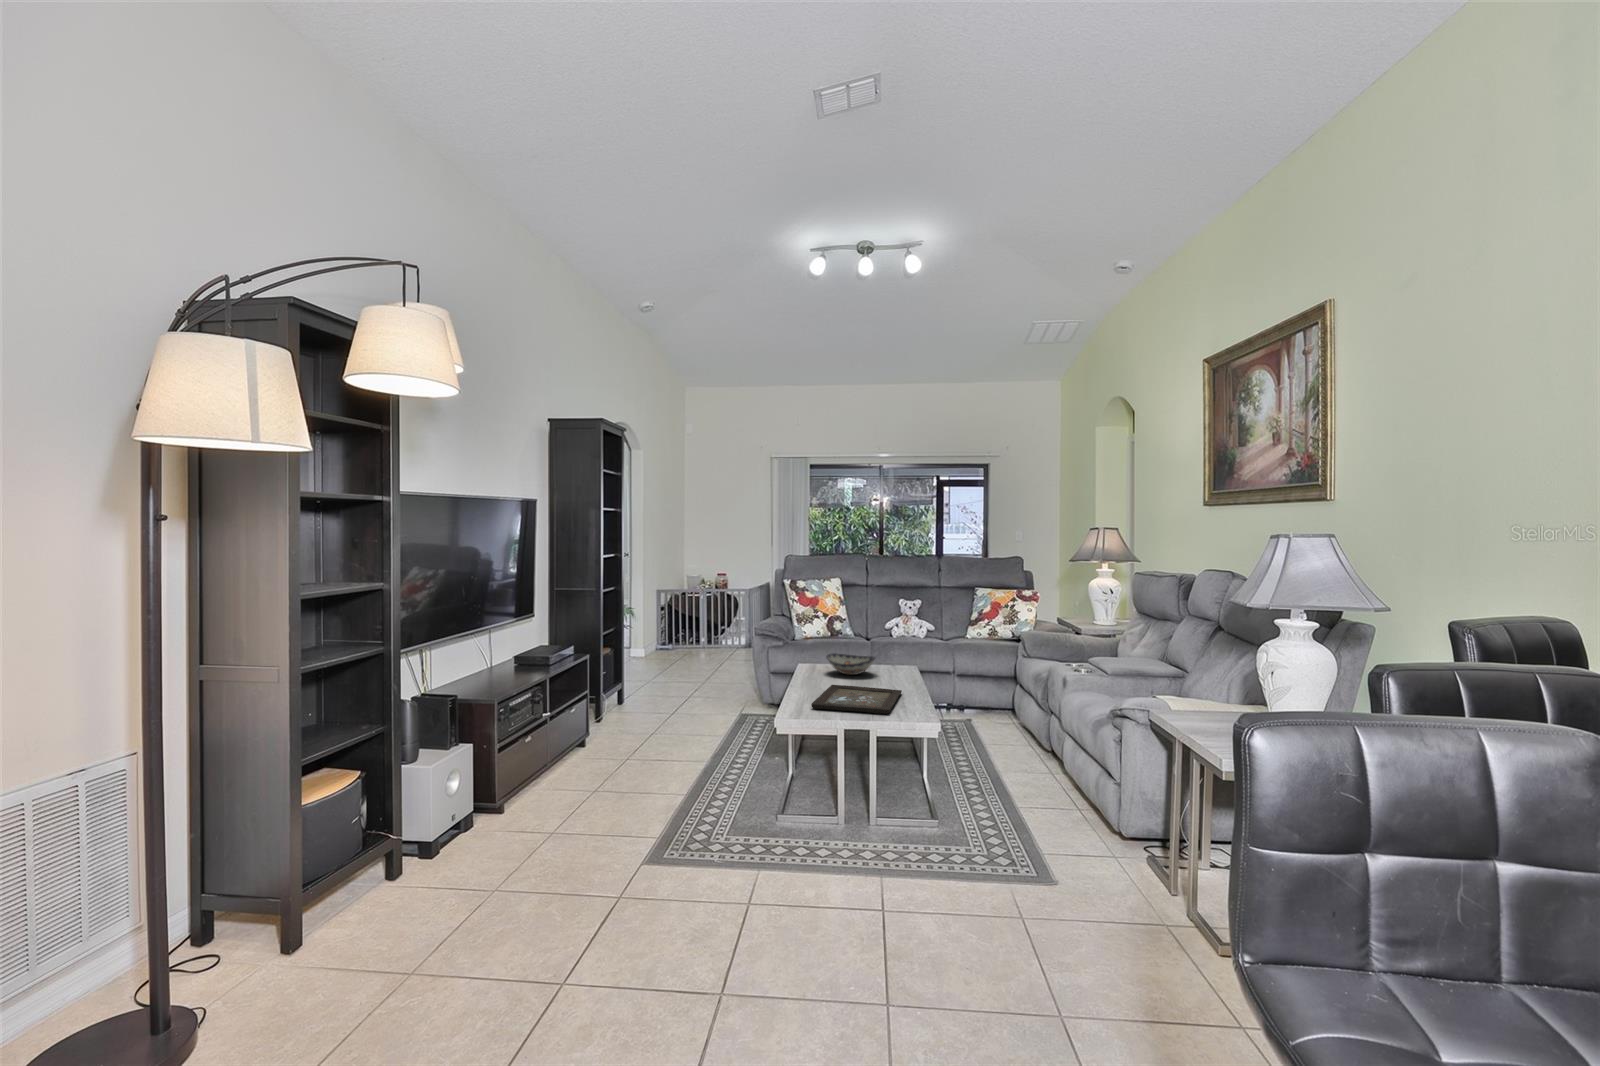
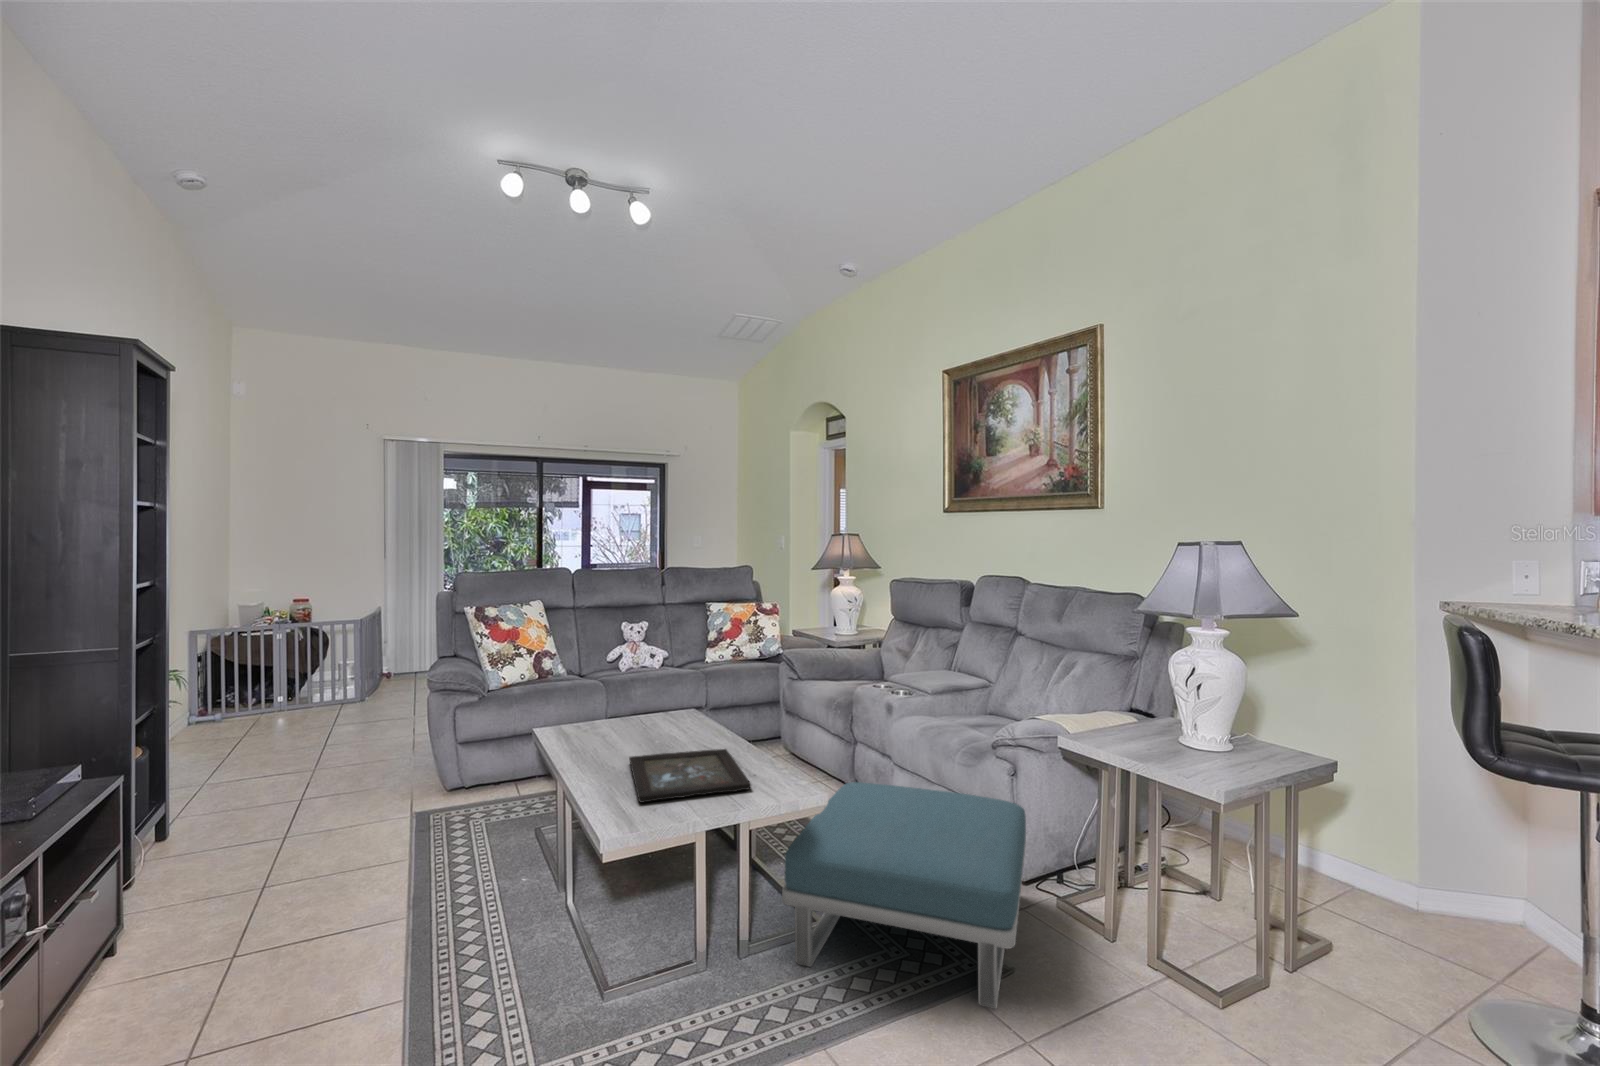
decorative bowl: present [826,653,875,675] -> none [589,705,661,735]
footstool: none [893,733,1134,903] -> present [782,782,1026,1009]

